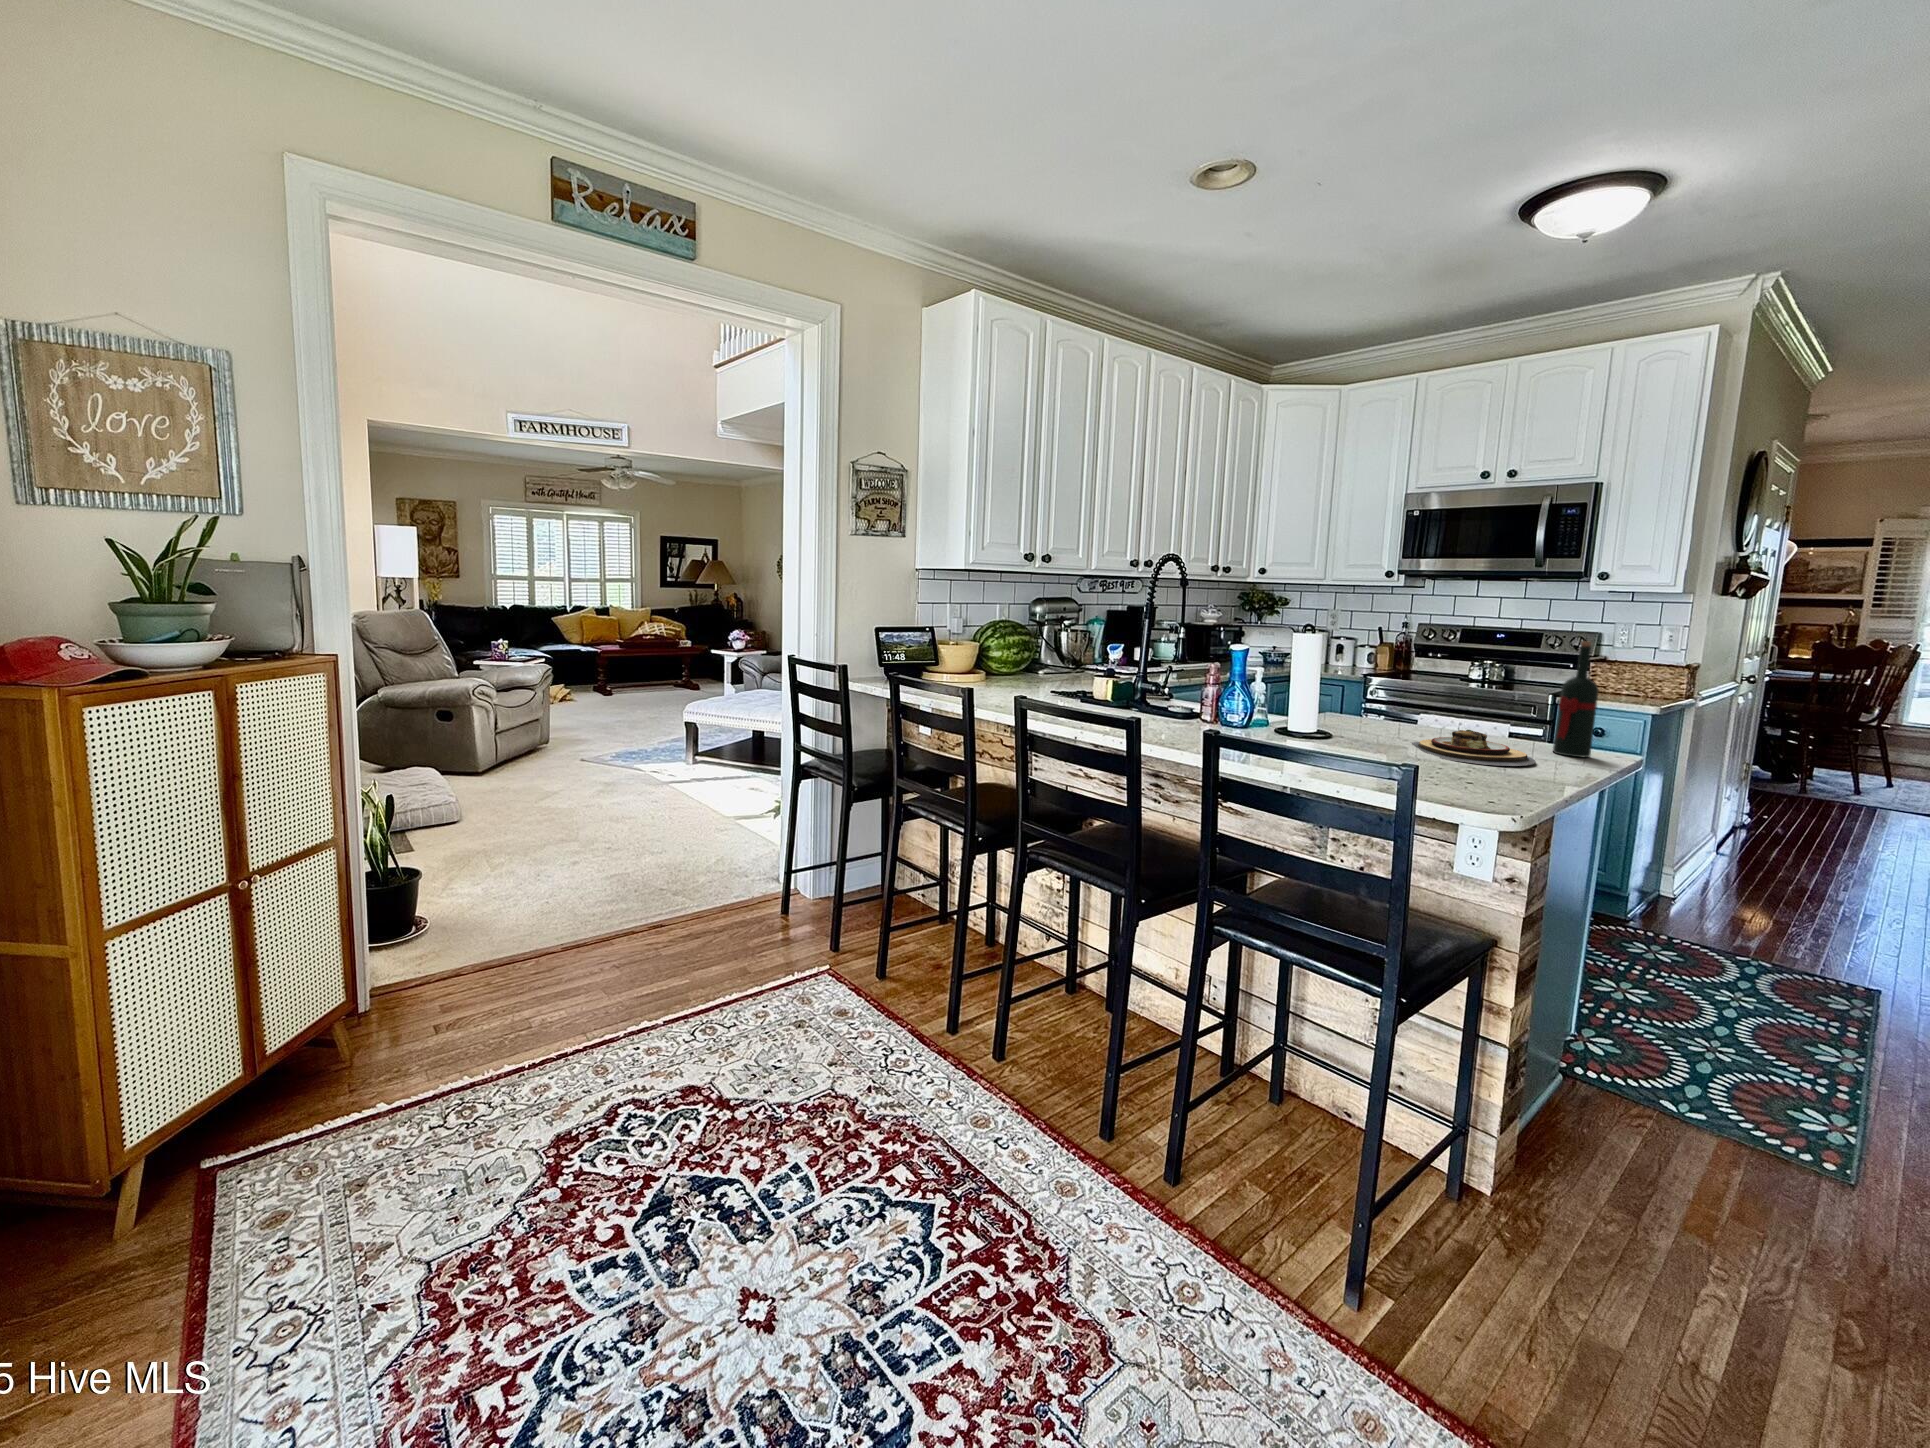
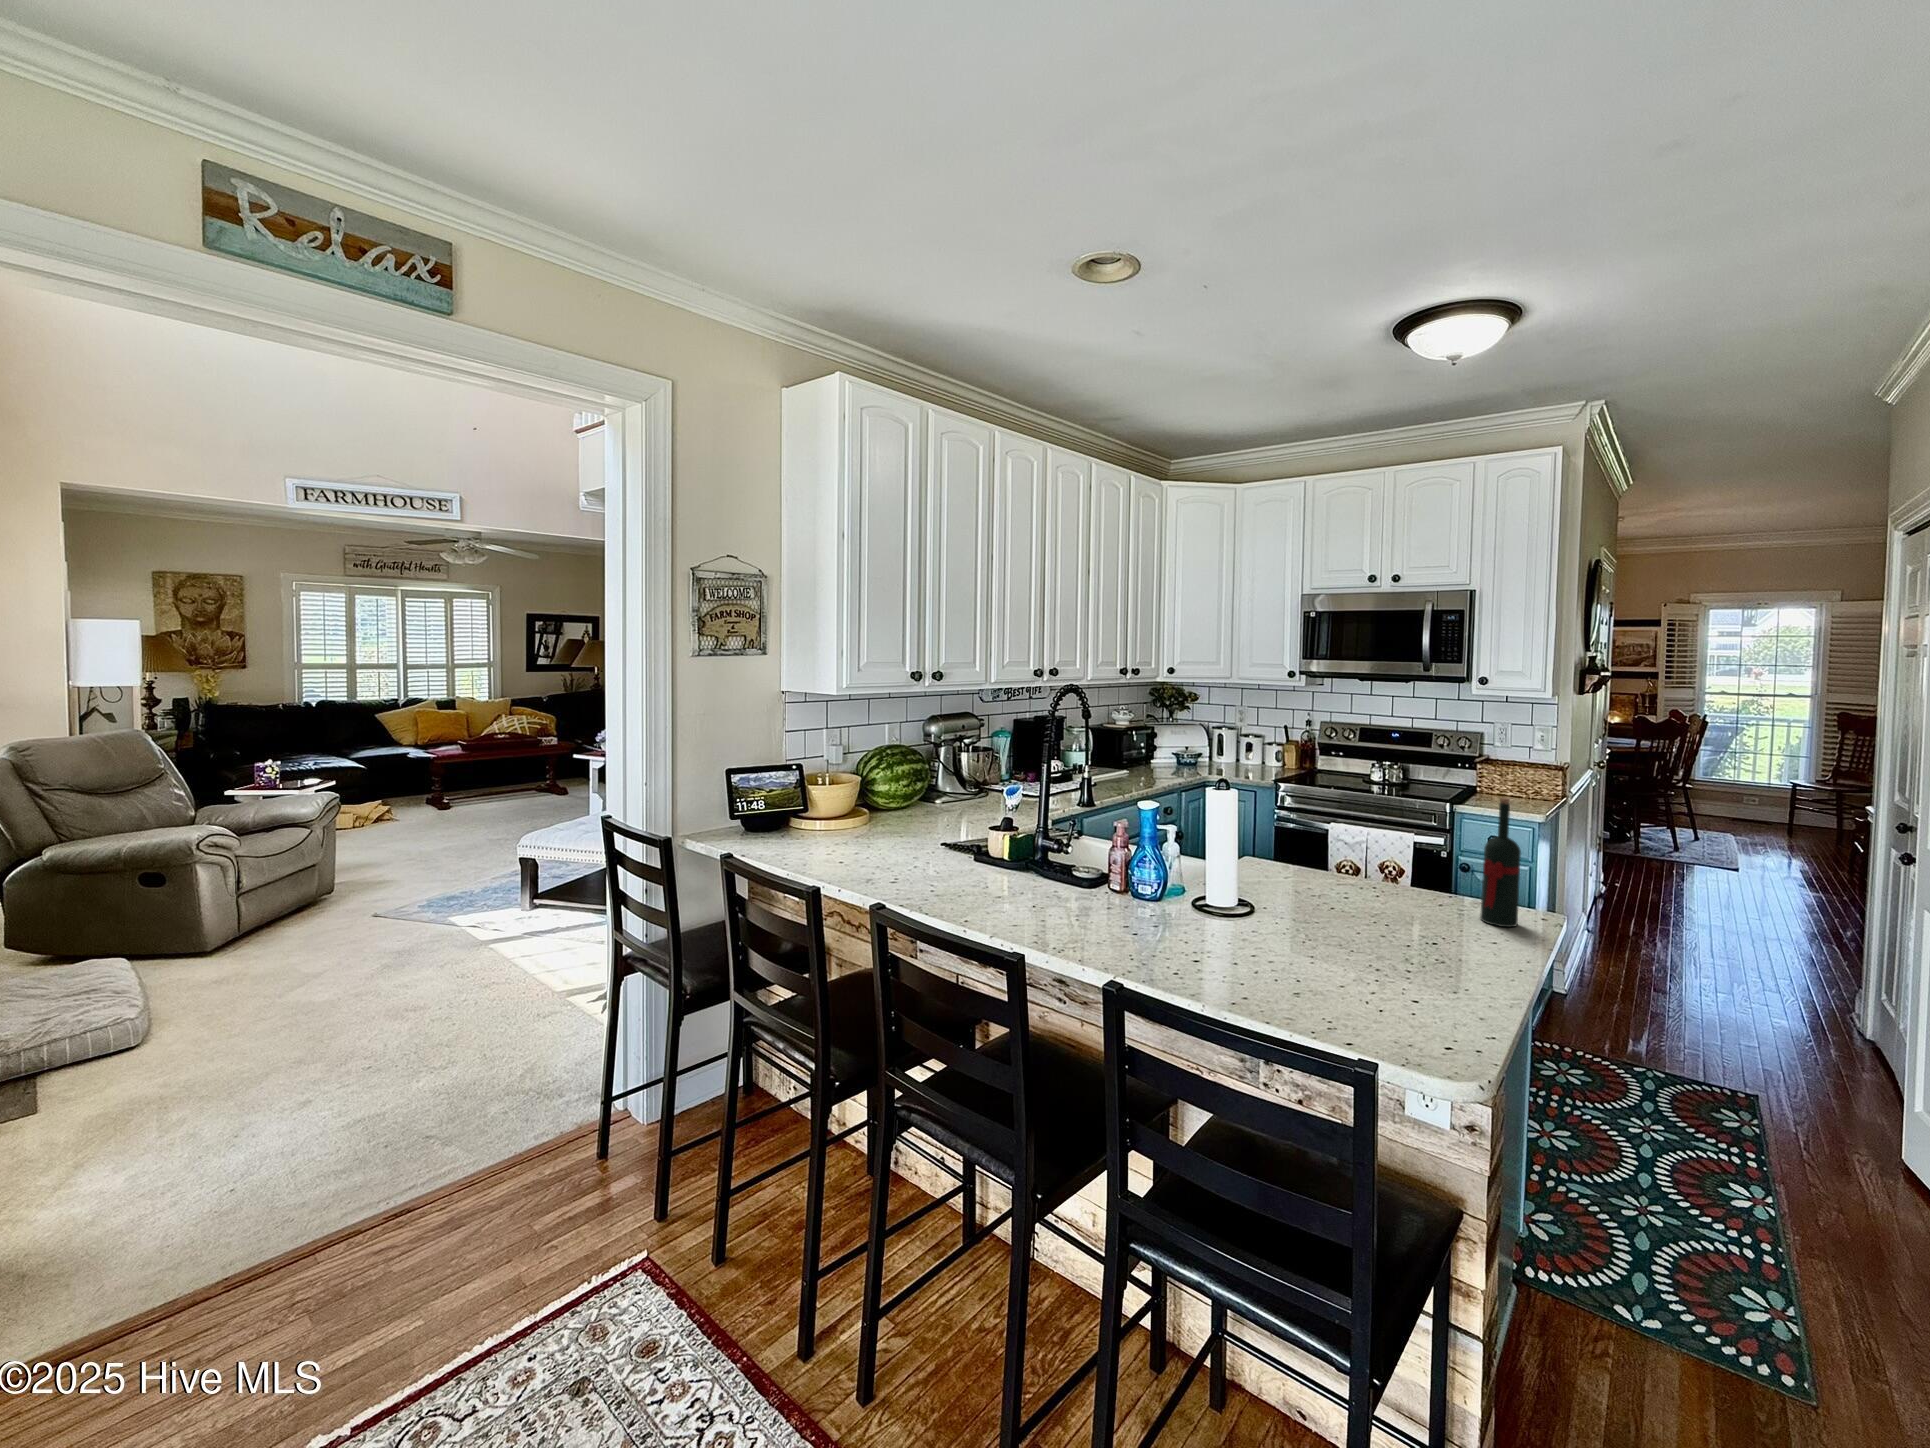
plate: present [1412,730,1536,766] -> none [1333,909,1471,961]

